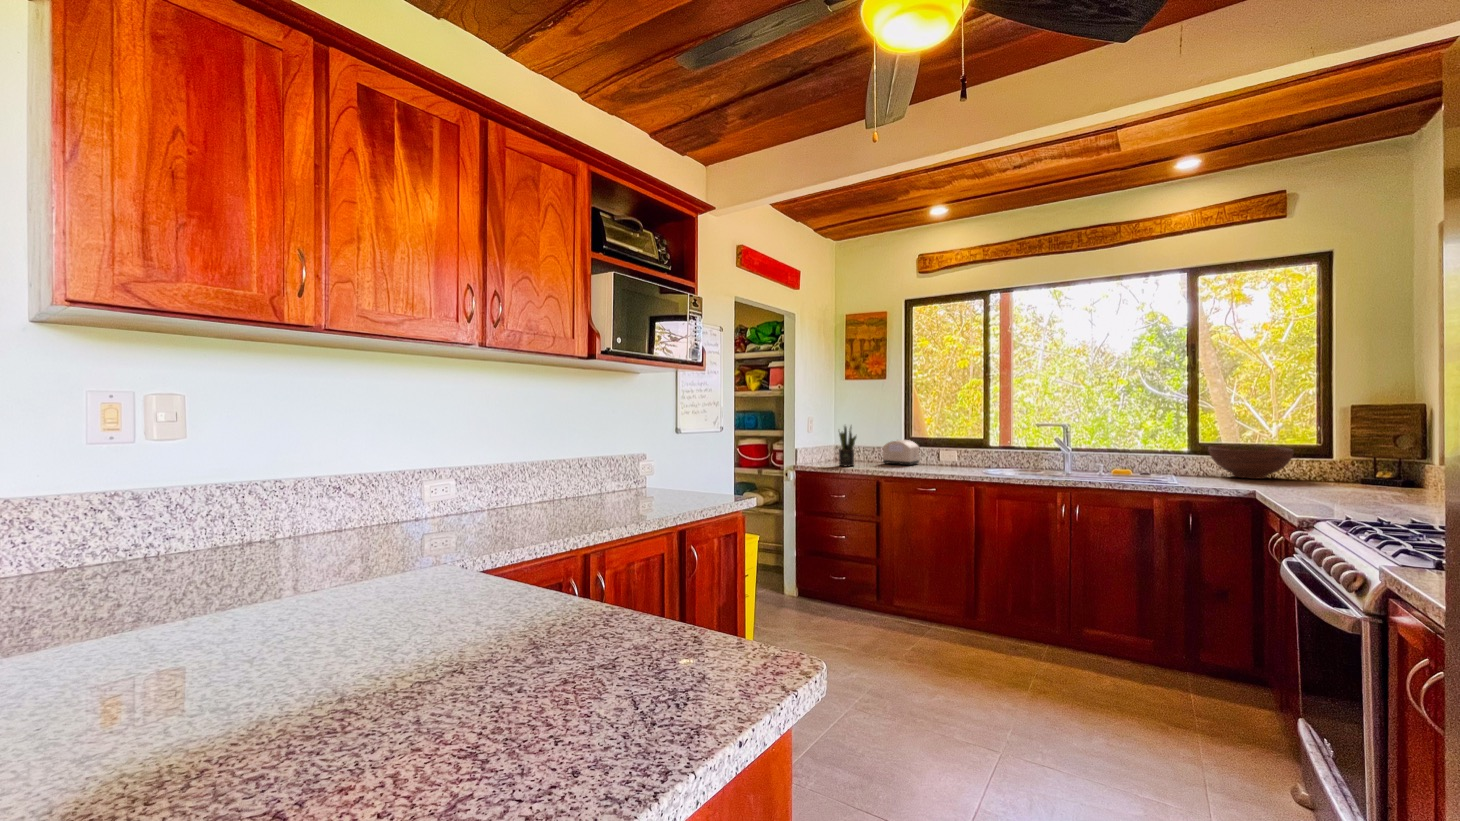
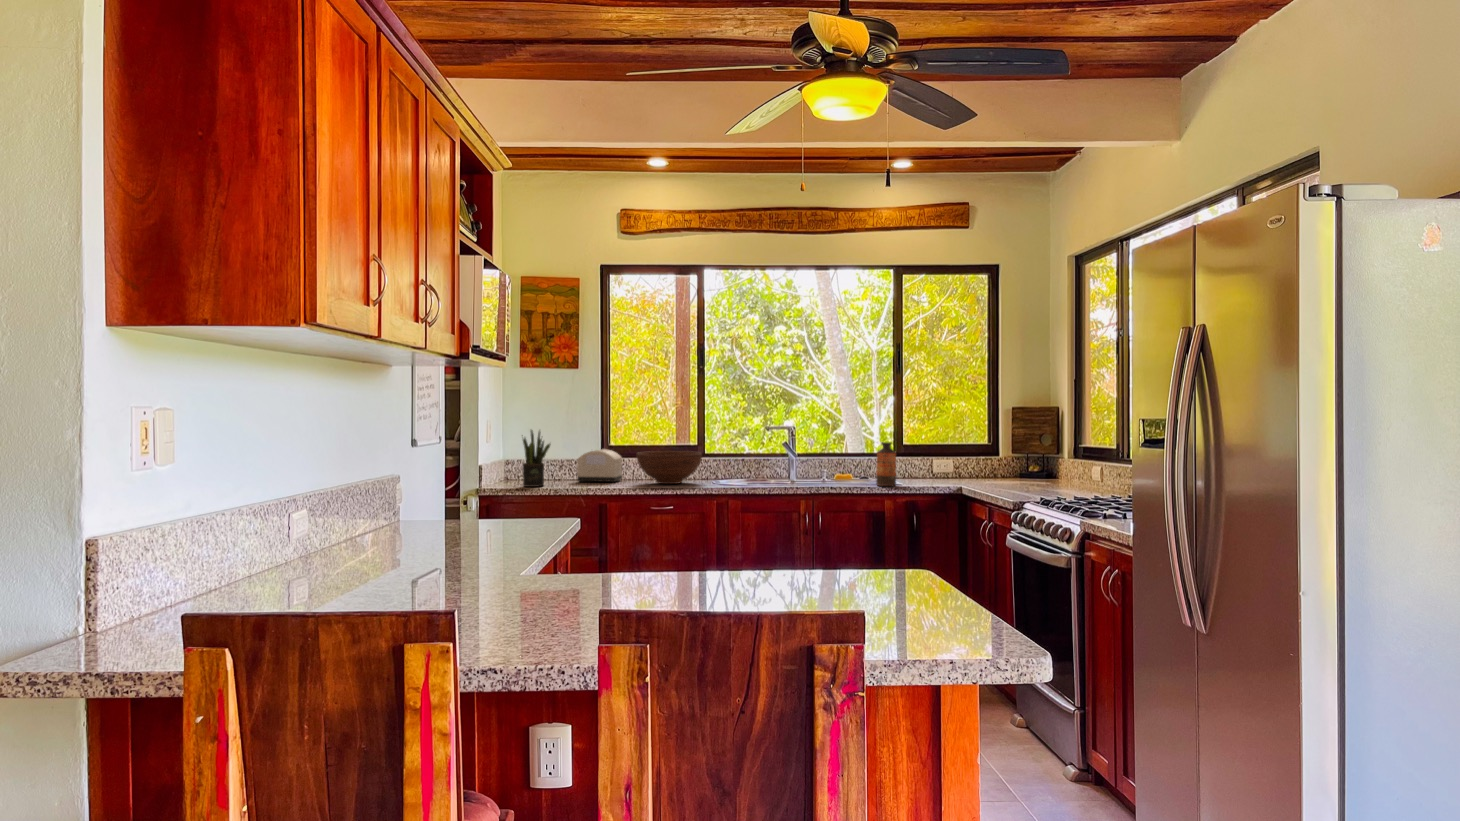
bottle: none [1149,442,1172,485] -> present [876,442,896,486]
fruit bowl: present [1208,445,1294,479] -> present [637,451,702,484]

